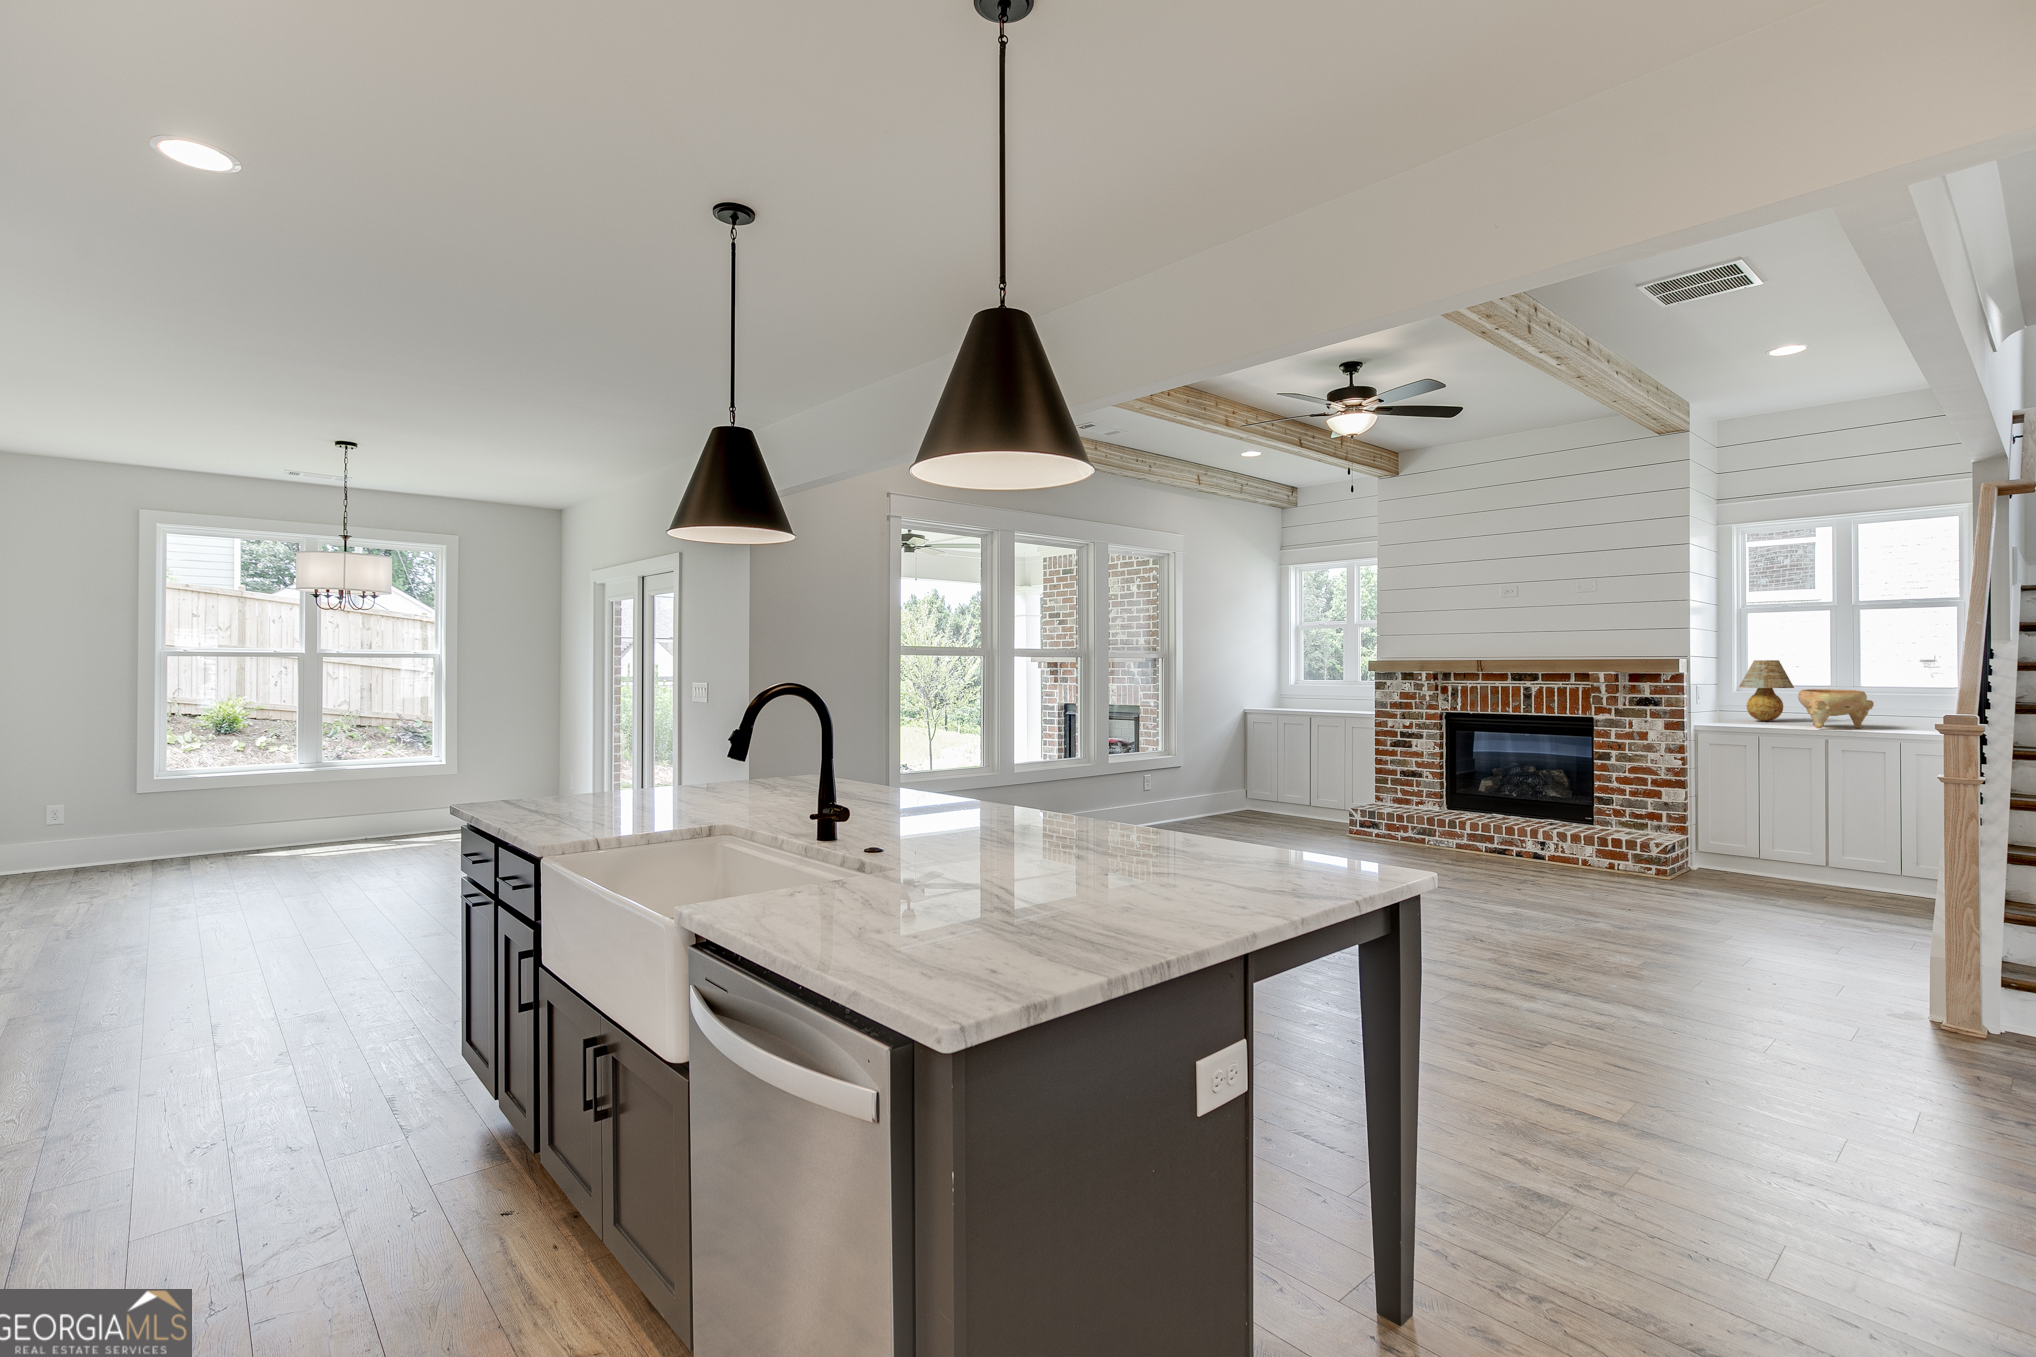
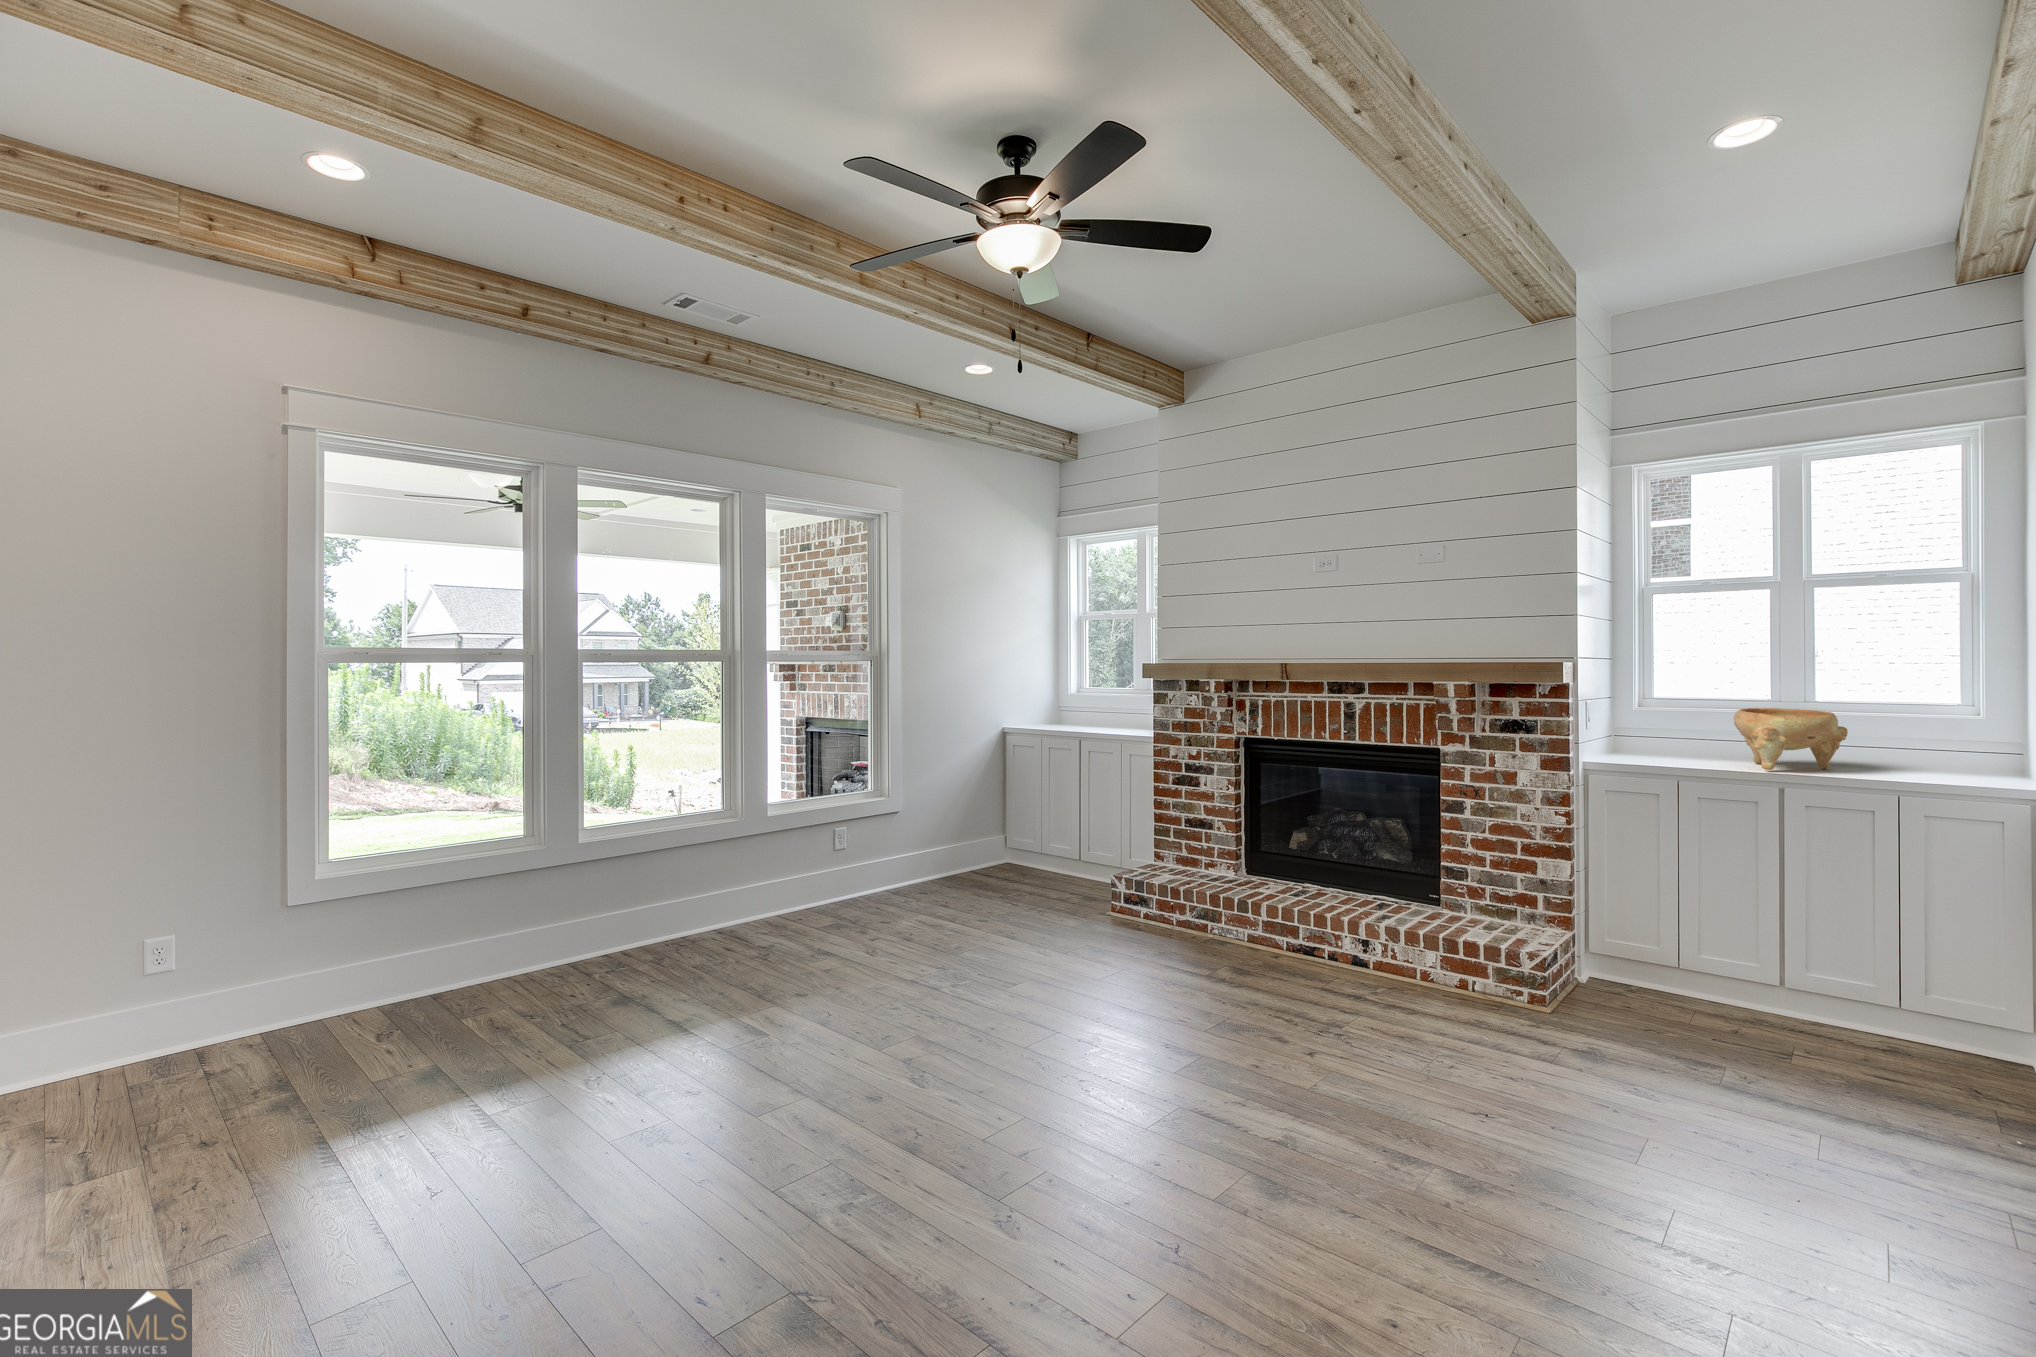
table lamp: present [1739,660,1794,721] -> none [1642,664,1722,753]

